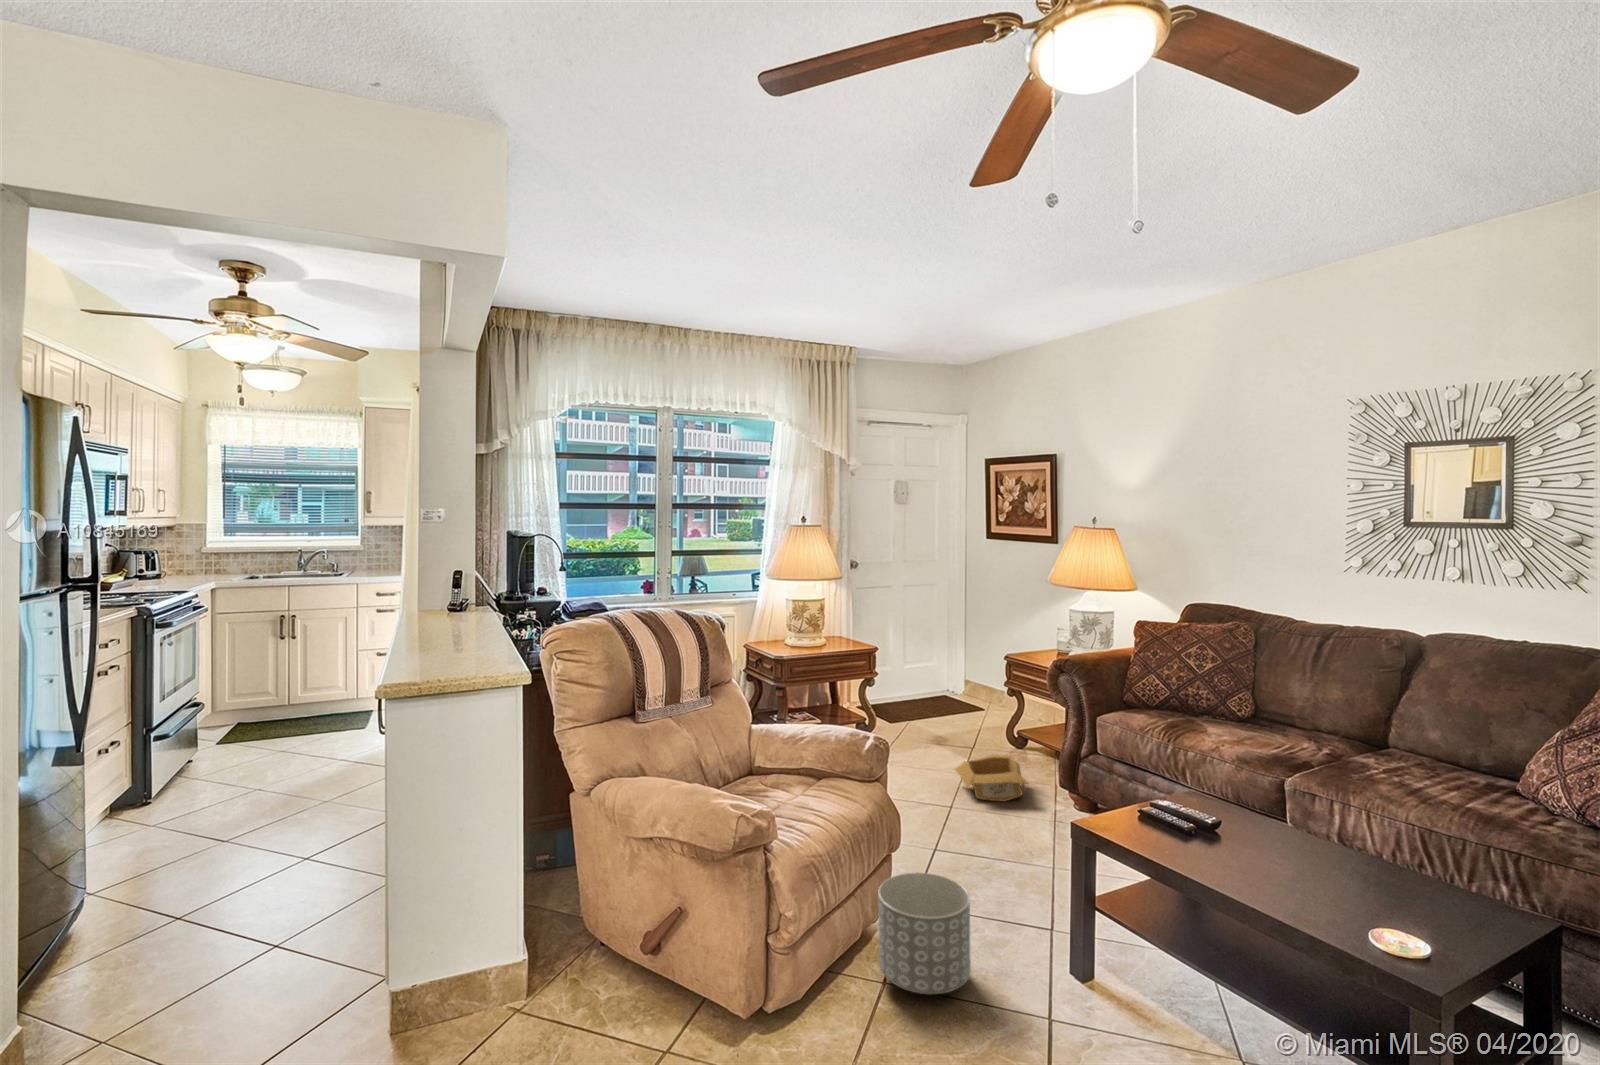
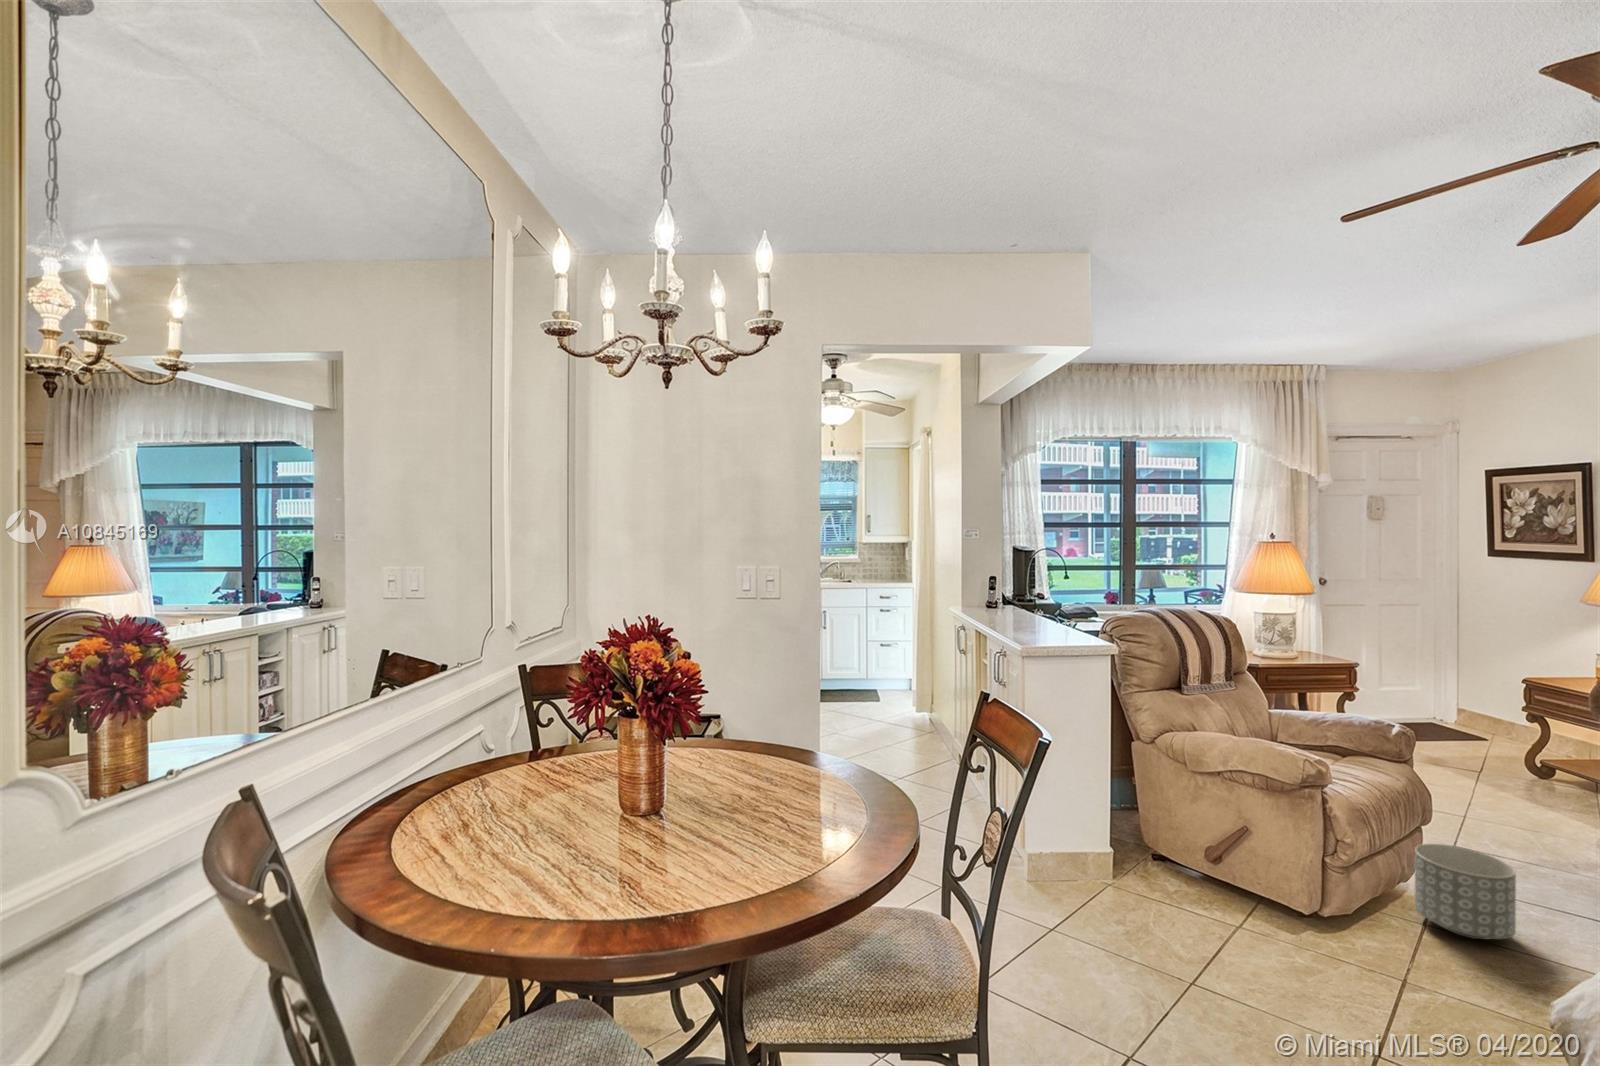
cardboard box: present [955,754,1028,801] -> none [1460,778,1566,824]

